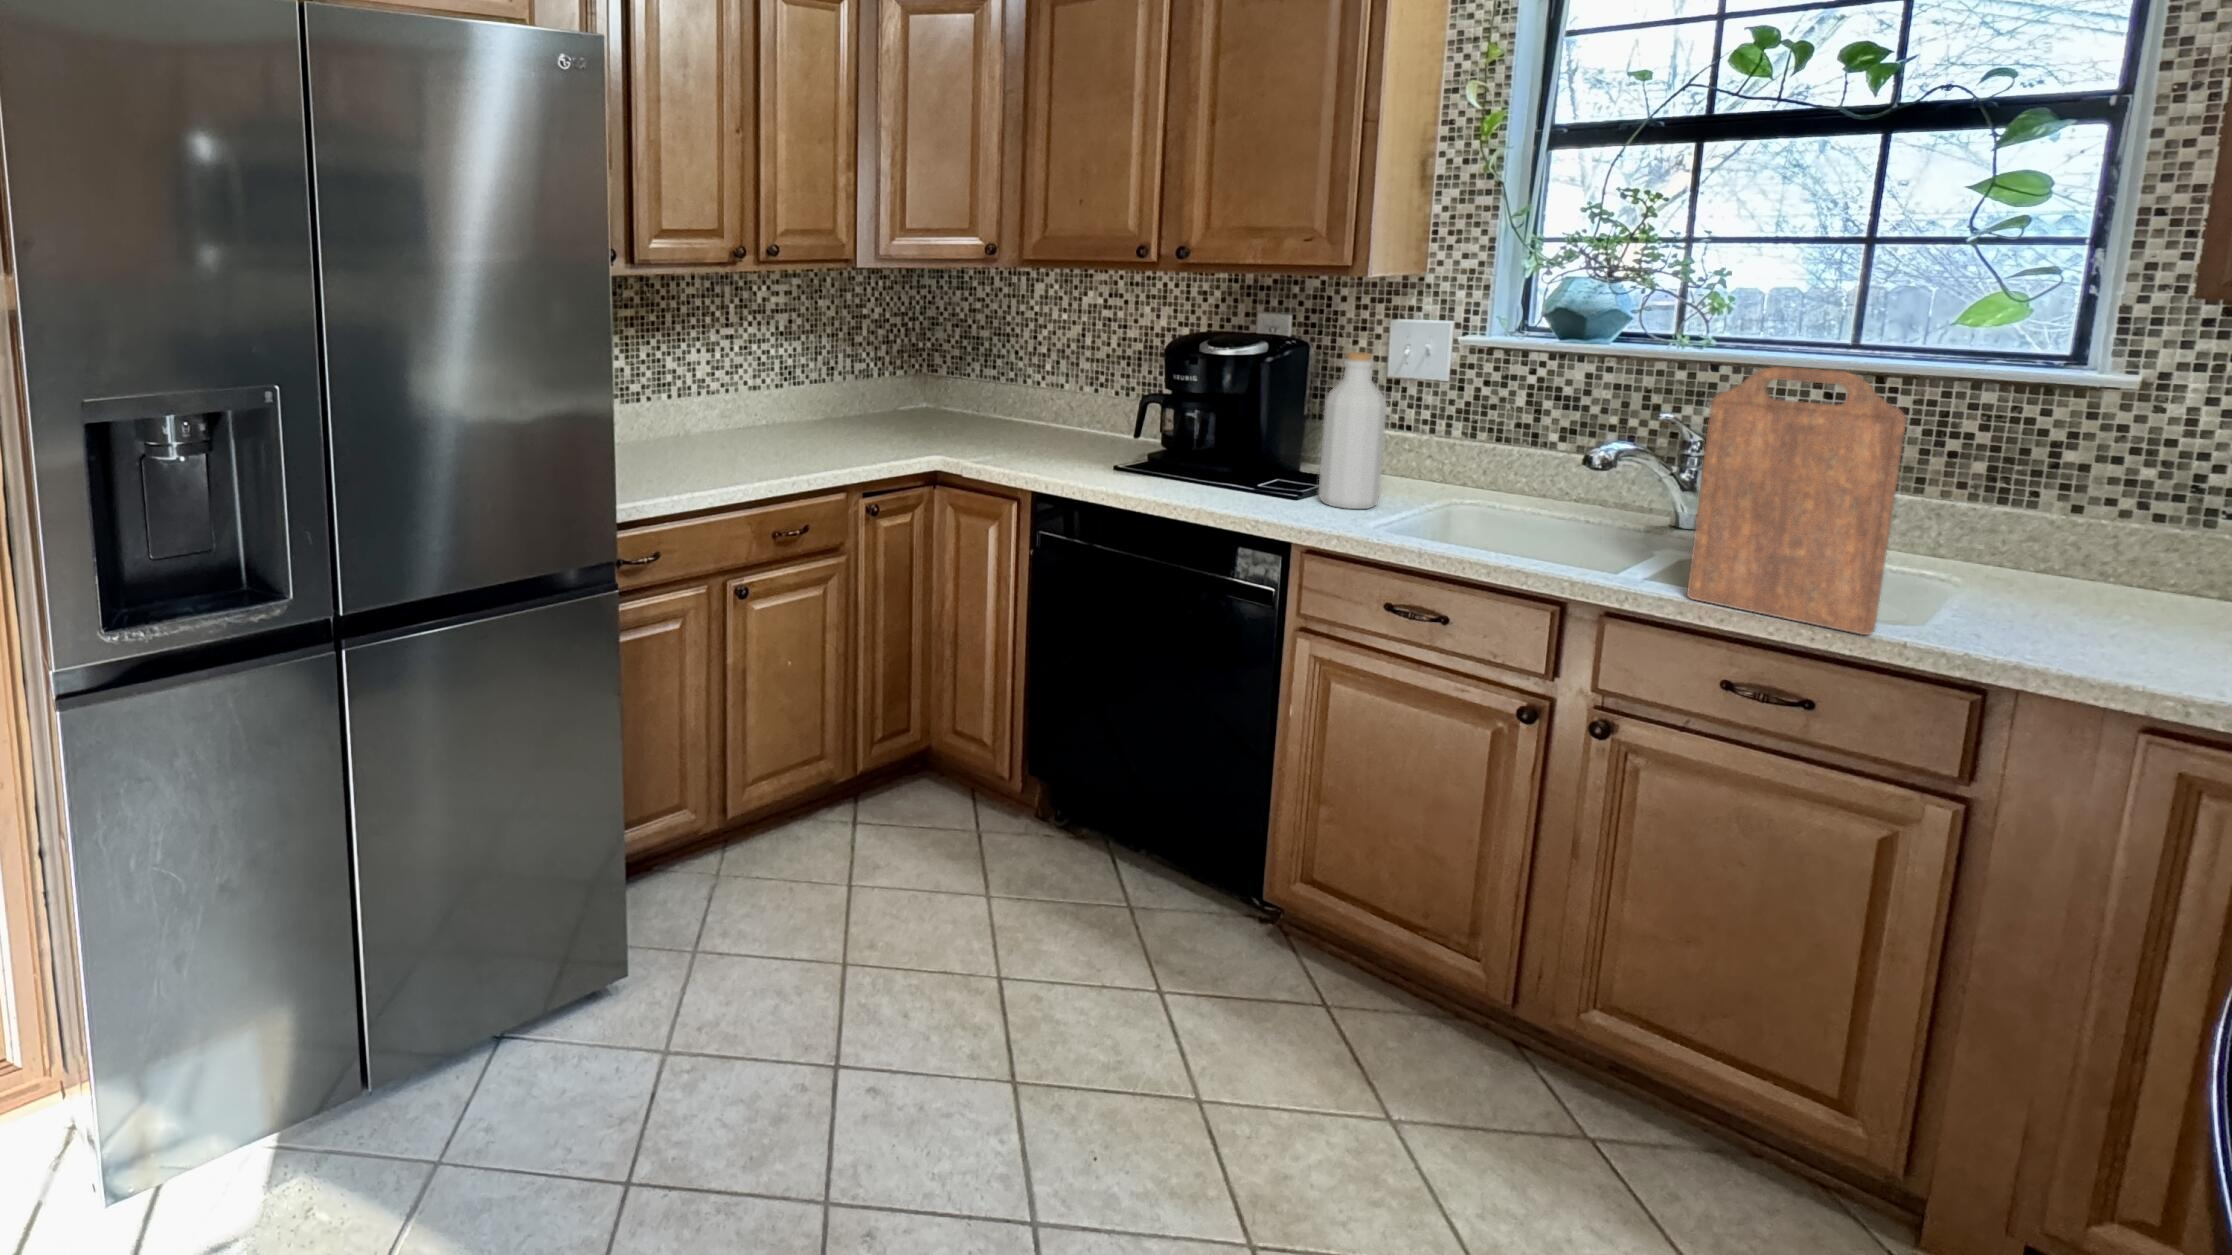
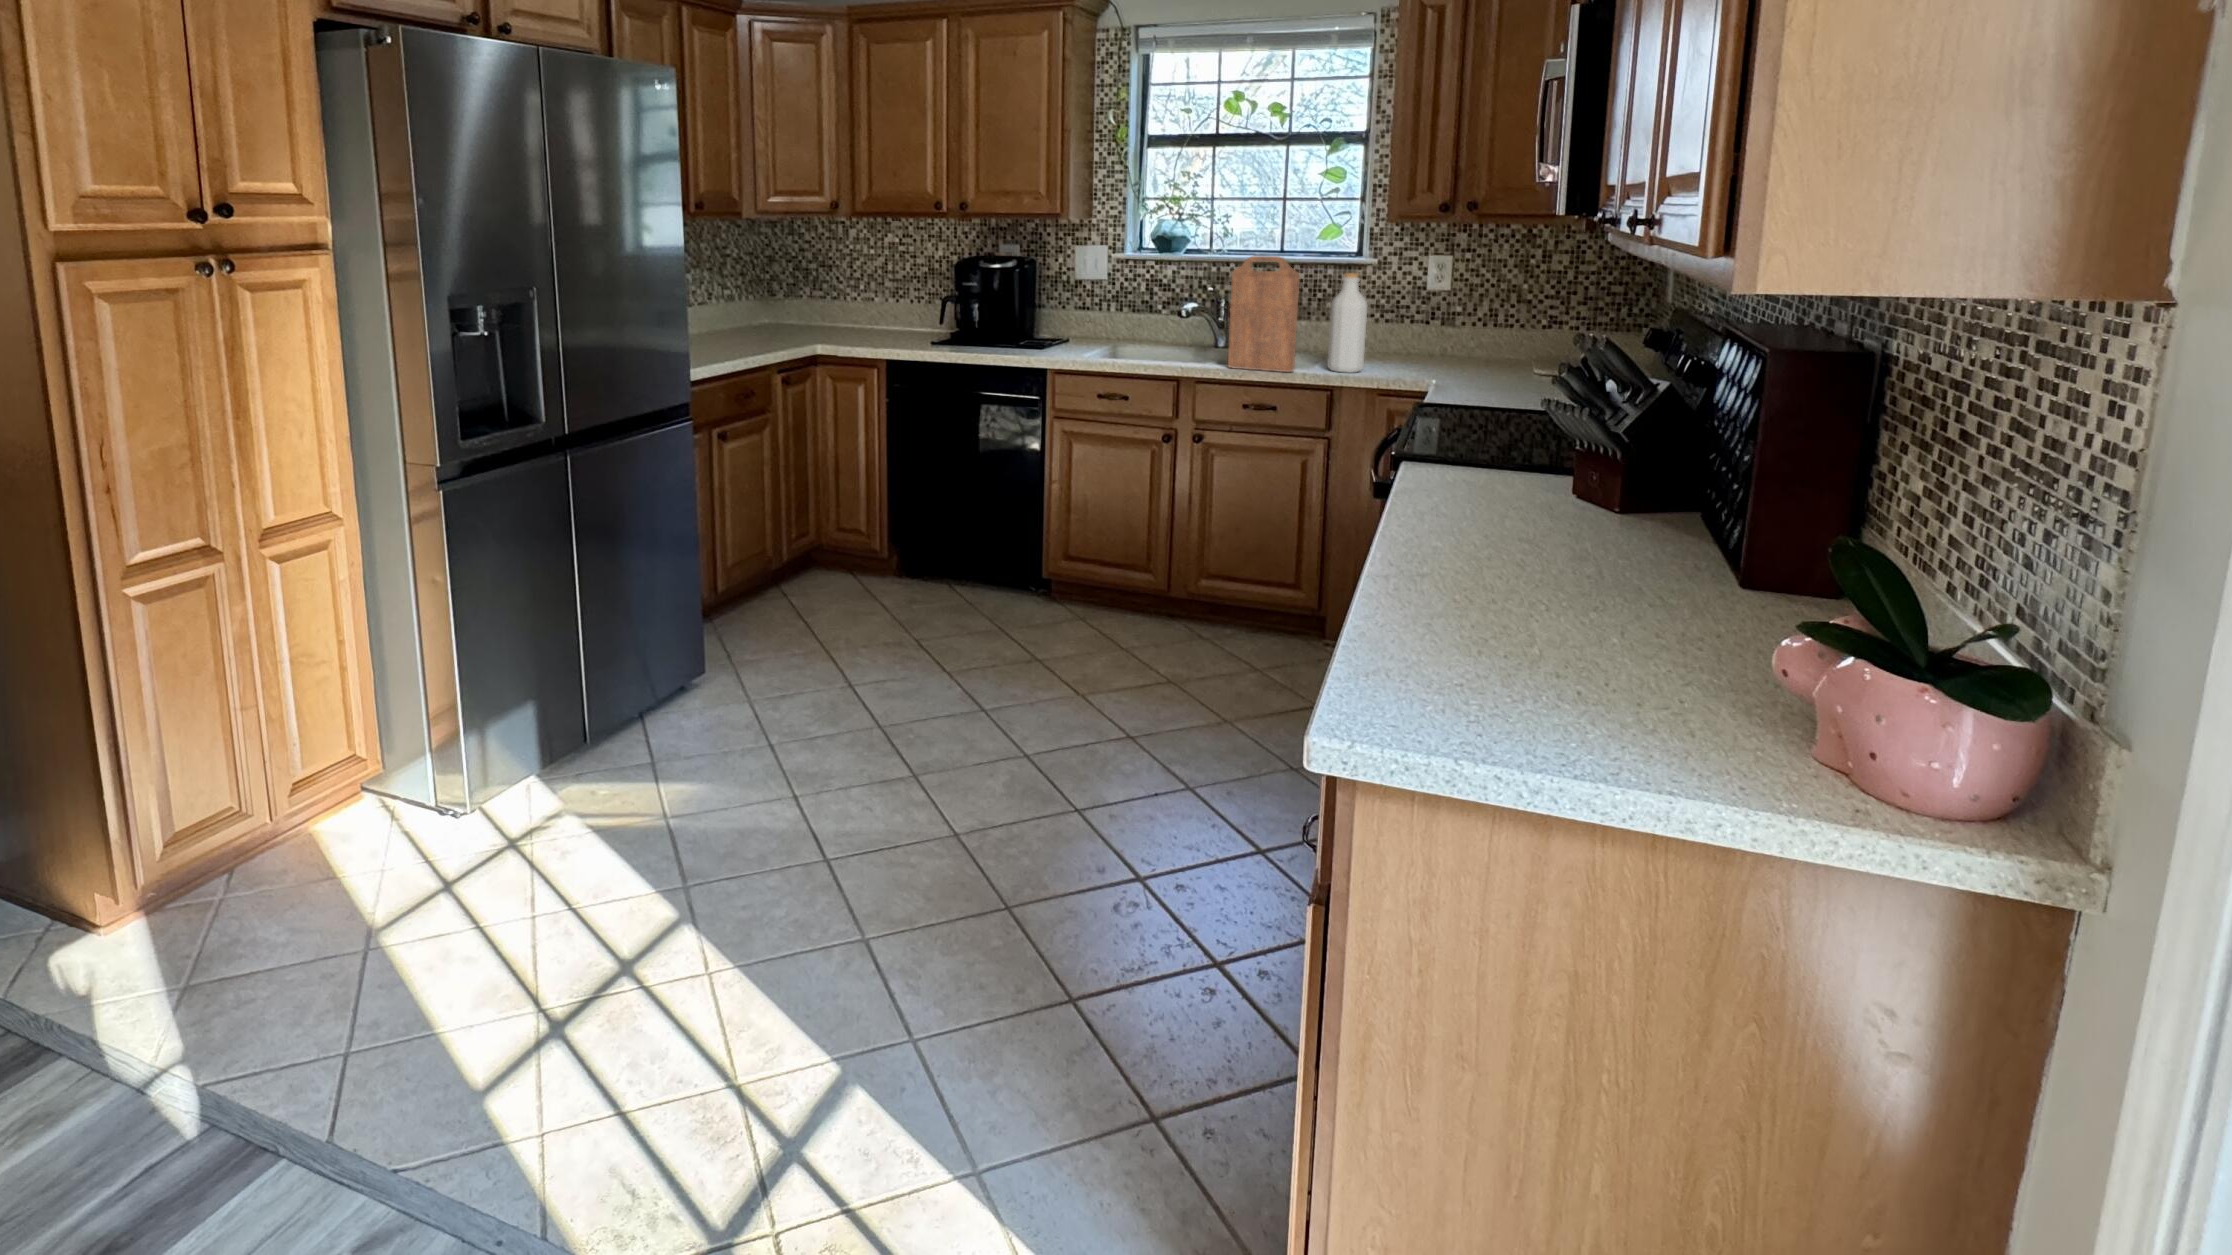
bottle: present [1318,352,1387,509] -> present [1327,273,1367,373]

